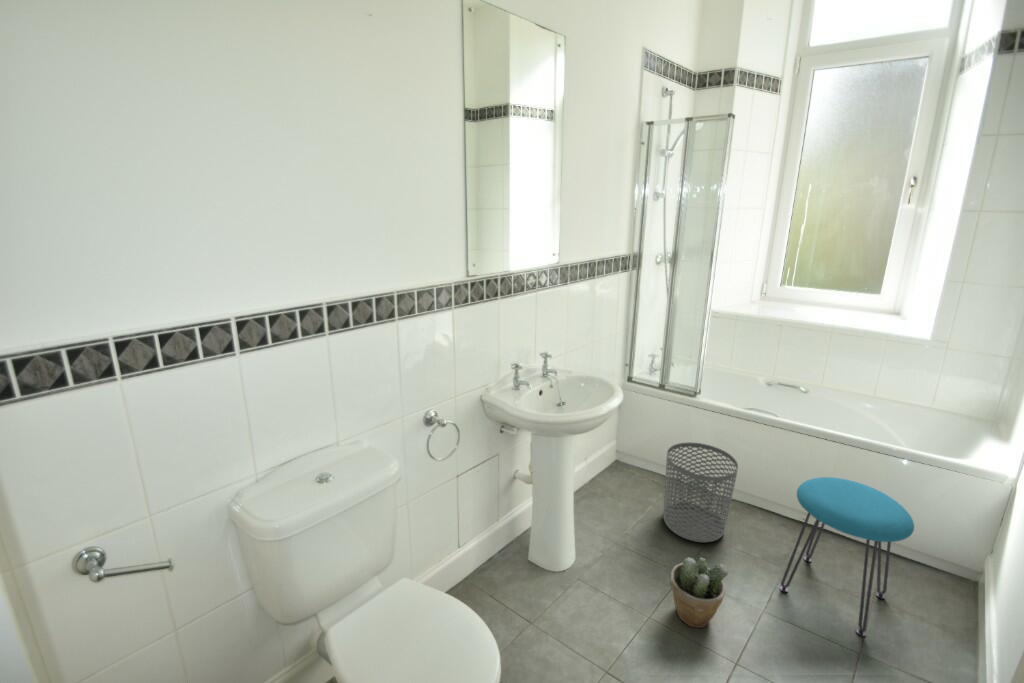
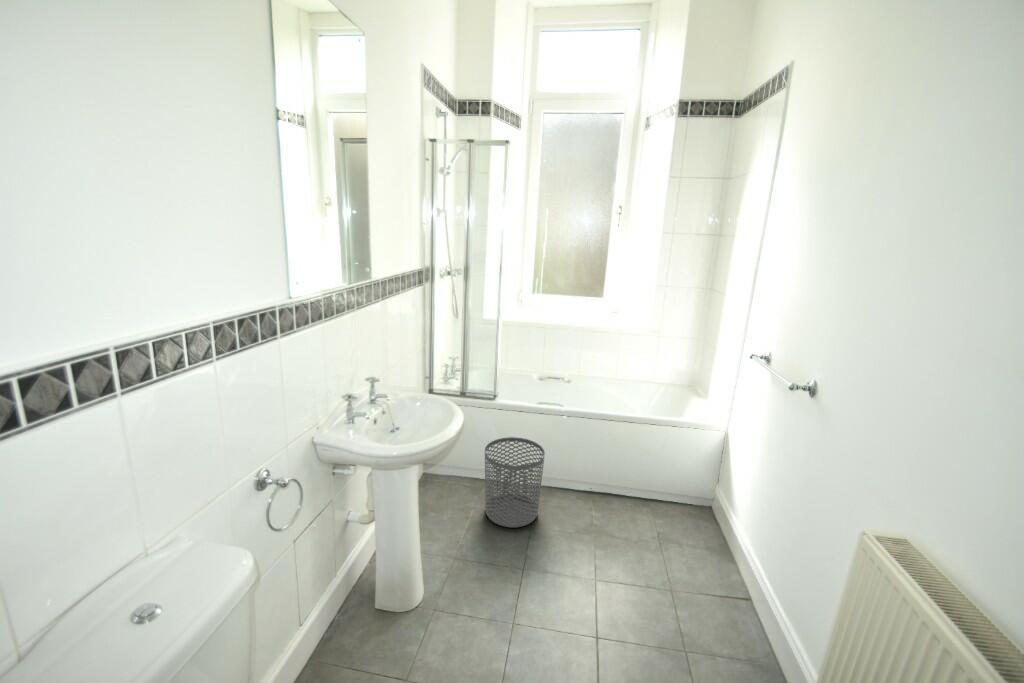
stool: present [780,477,914,636] -> none [591,440,670,556]
potted plant: present [671,557,728,628] -> none [522,538,570,604]

